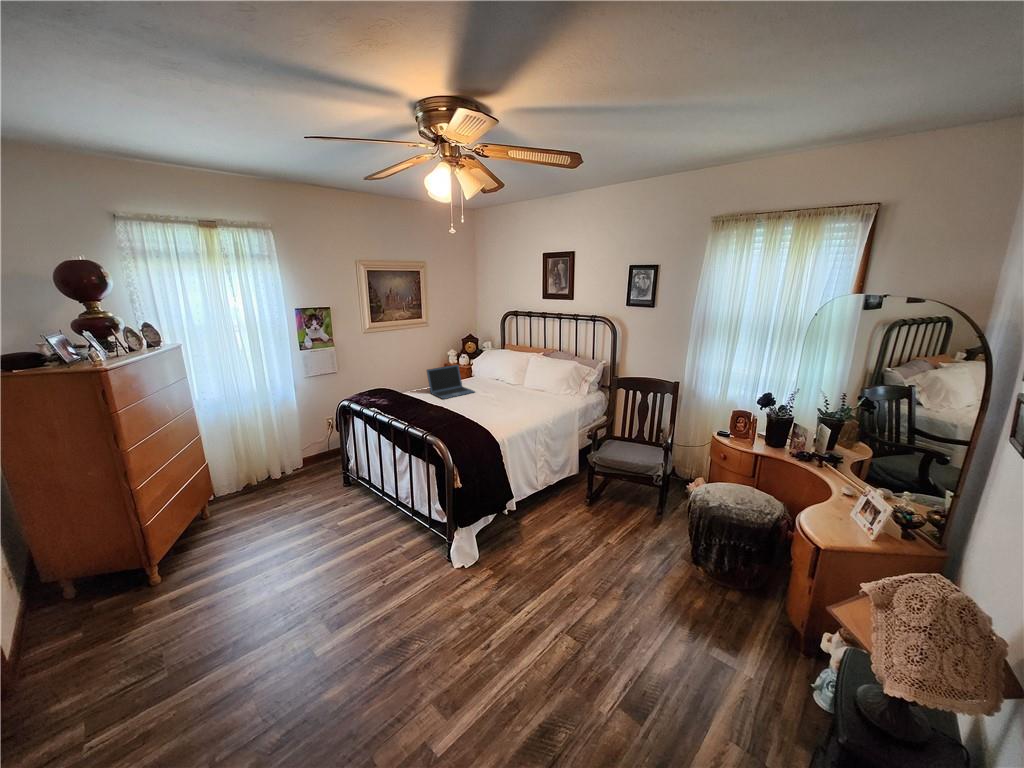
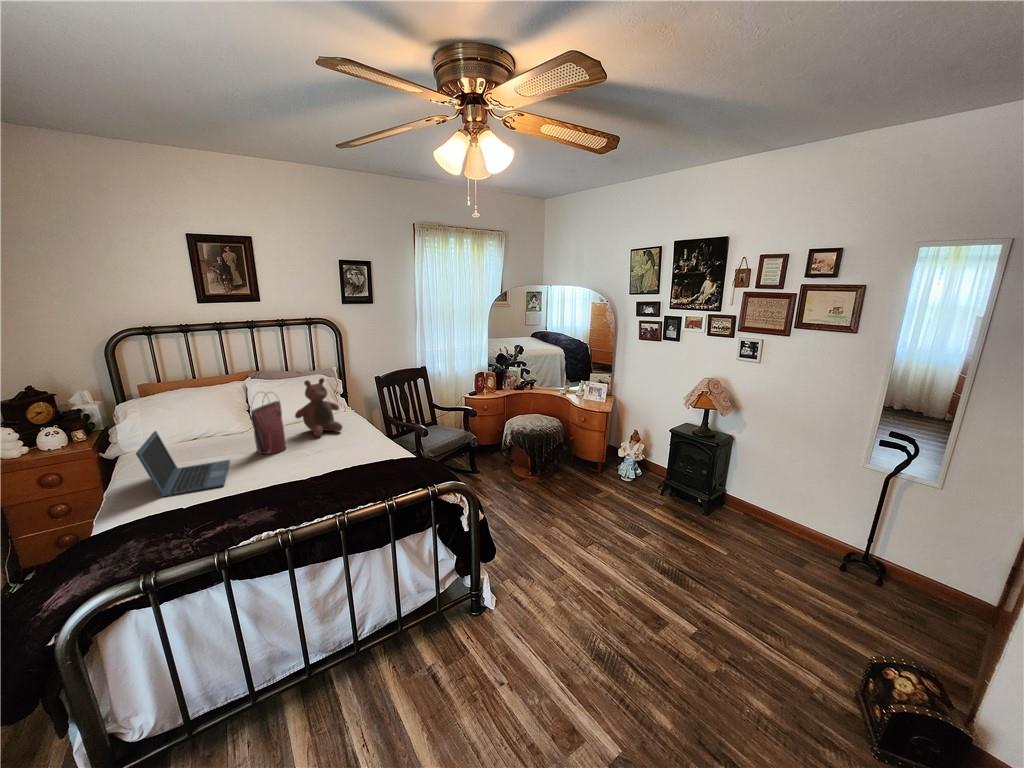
handbag: none [483,358,509,398] -> present [251,392,286,454]
stuffed bear: none [522,360,554,402] -> present [295,378,342,436]

